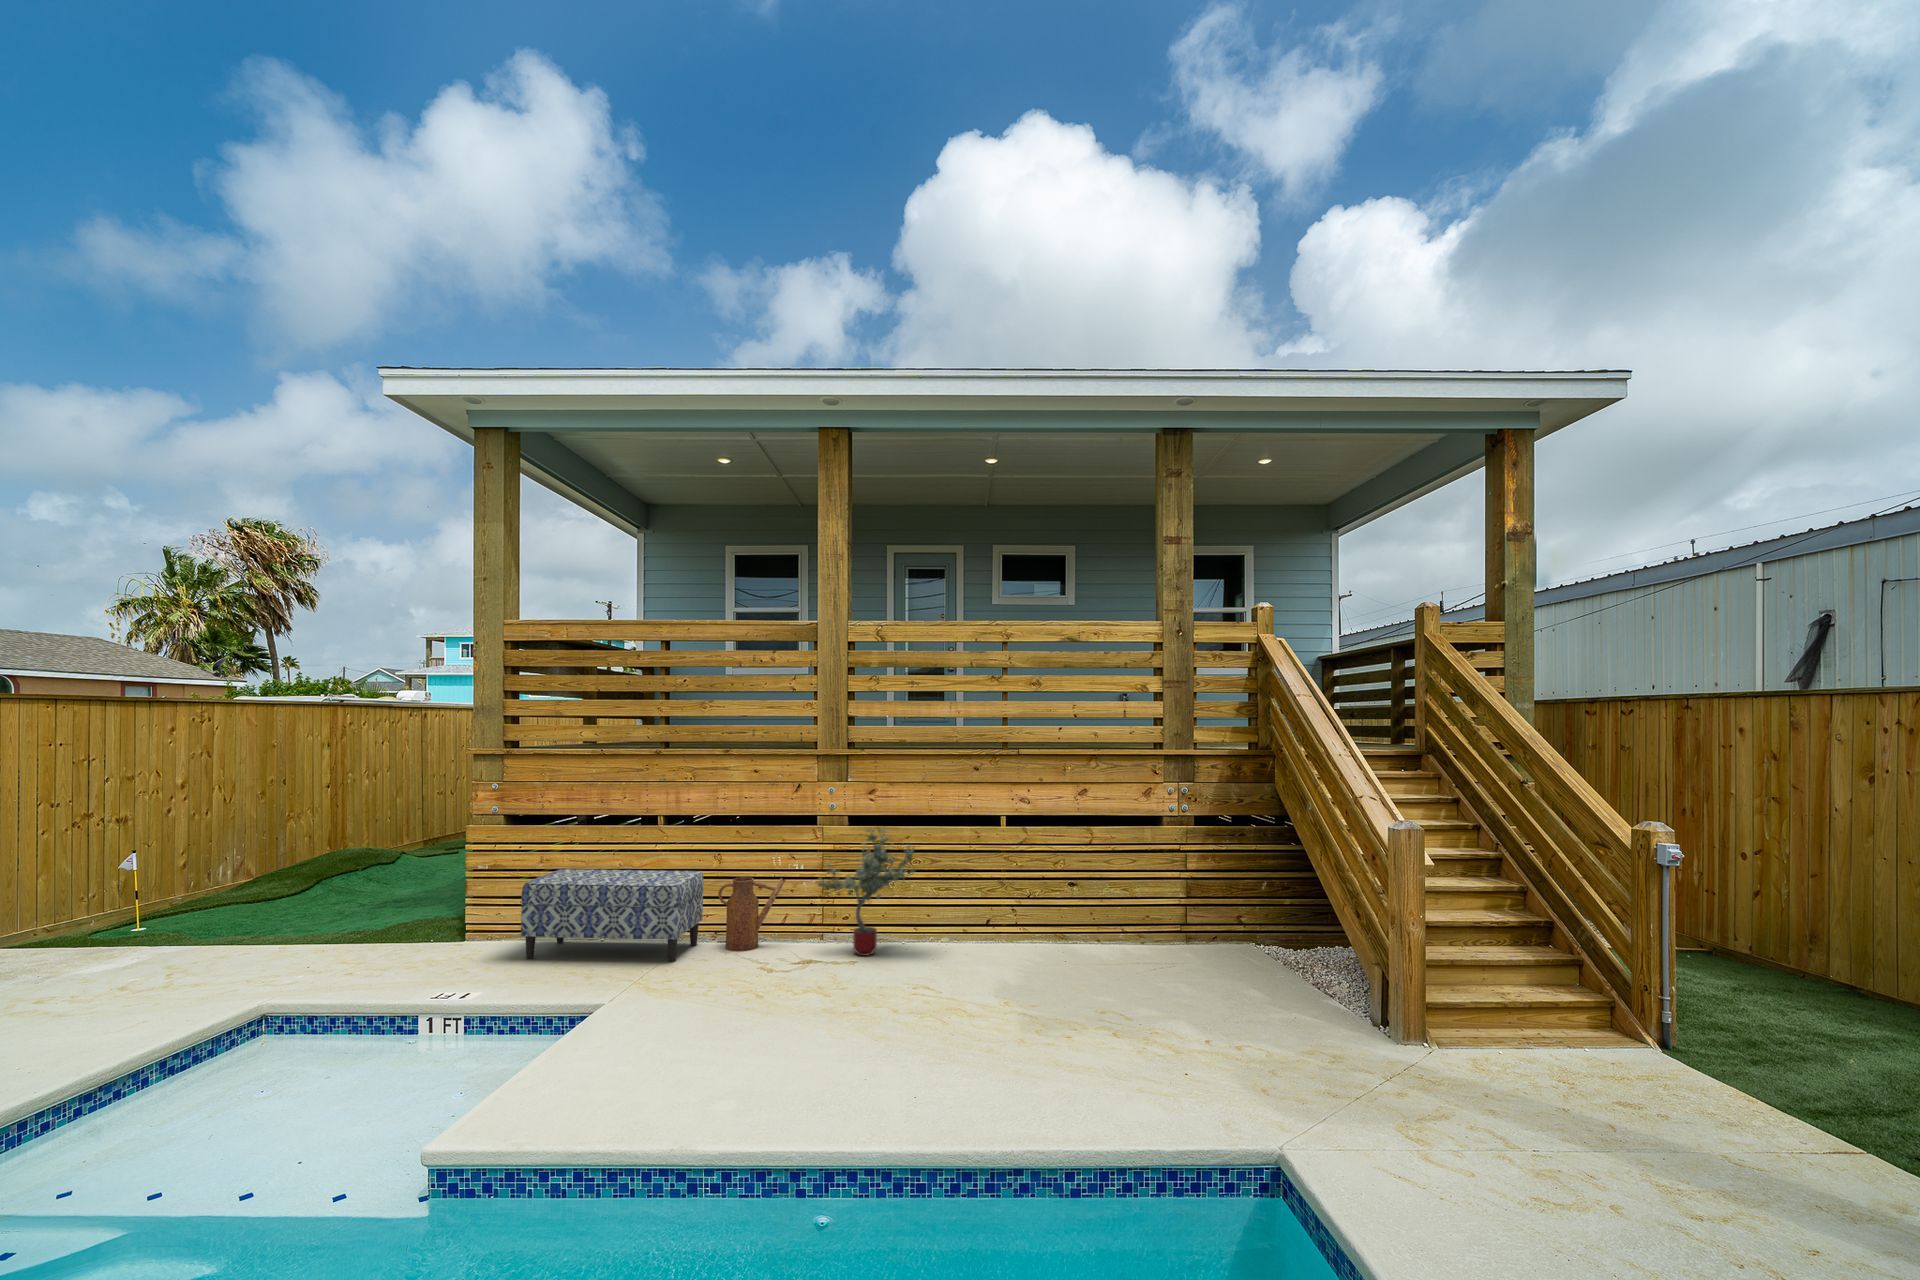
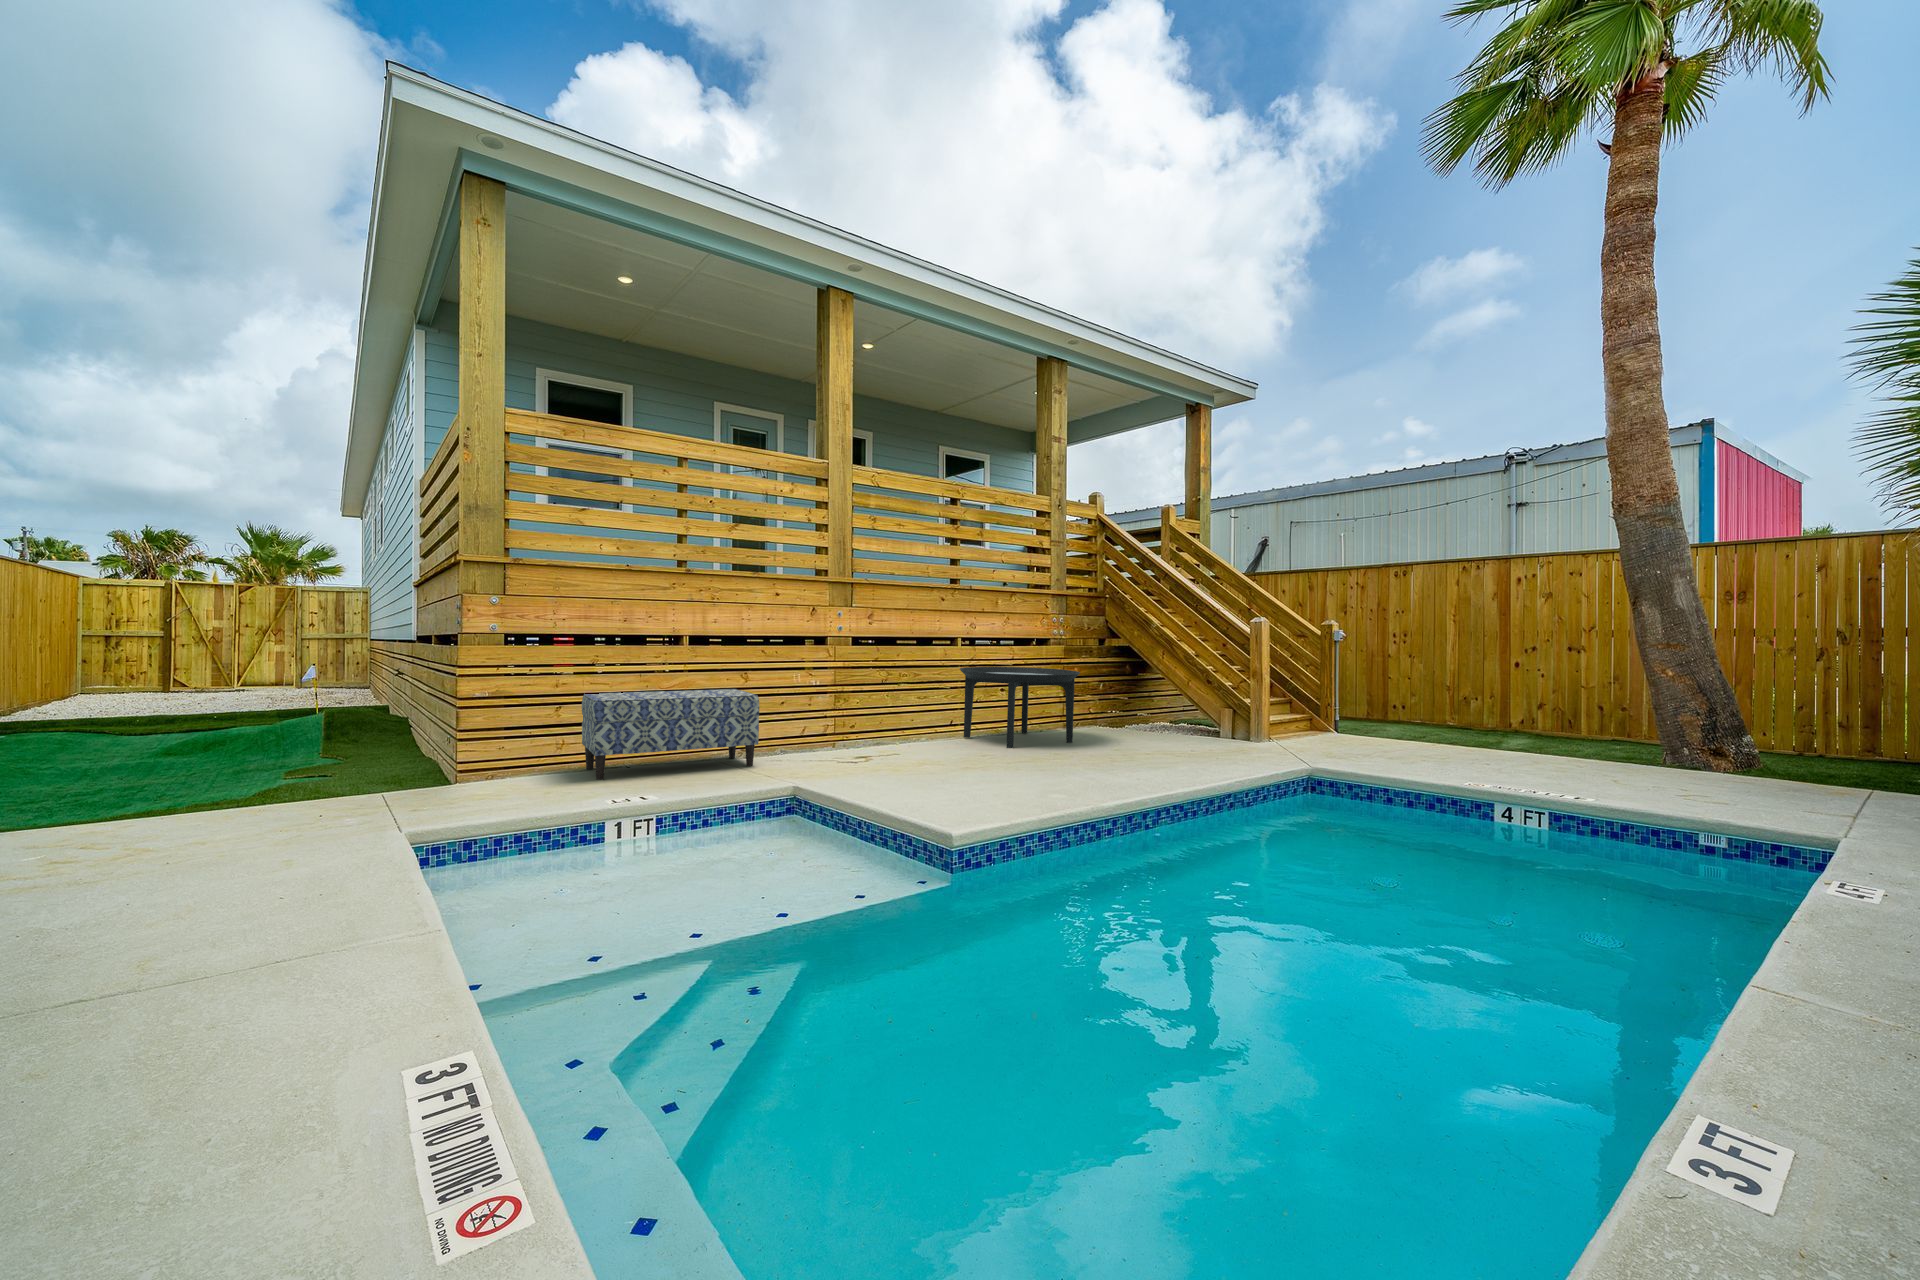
potted tree: present [818,828,915,956] -> none [849,644,928,749]
round table: none [963,854,1125,983] -> present [960,667,1080,748]
watering can: present [718,877,785,951] -> none [757,691,815,757]

